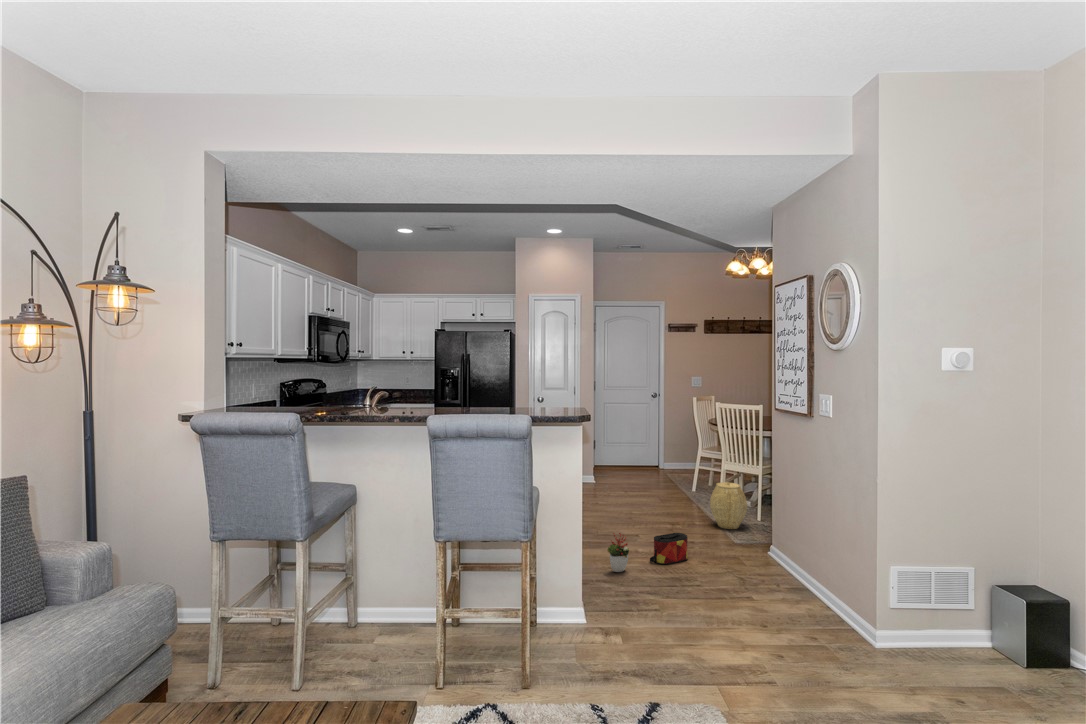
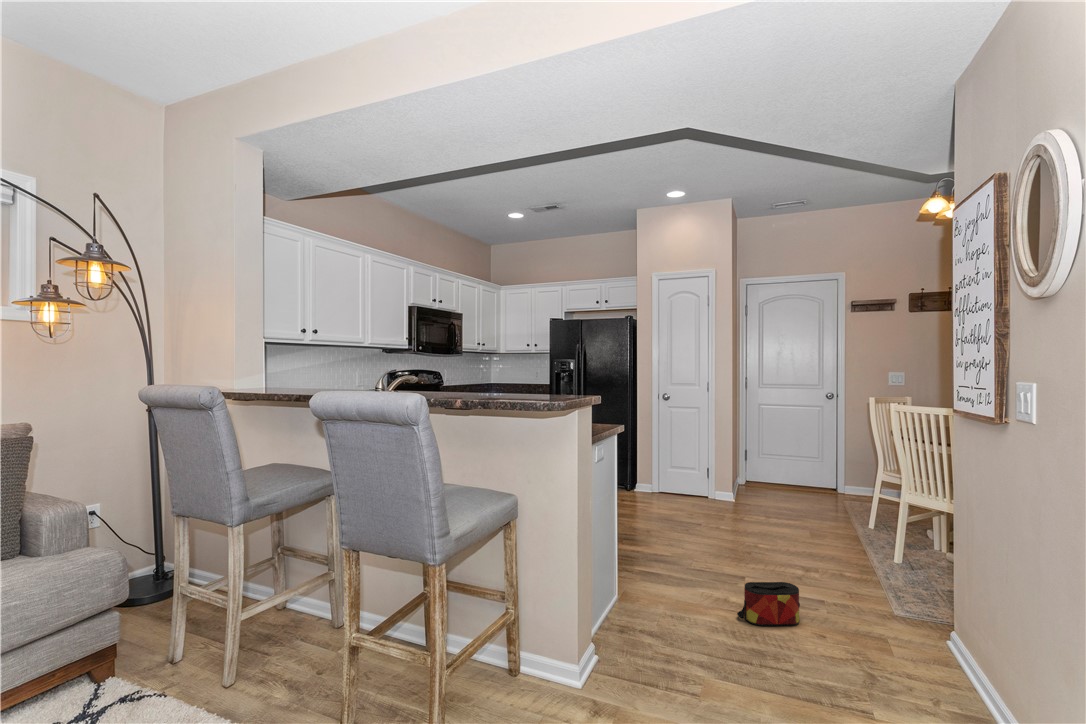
woven basket: present [710,482,747,529] -> none [869,518,932,590]
decorative plant: present [607,533,629,572] -> none [666,569,699,623]

